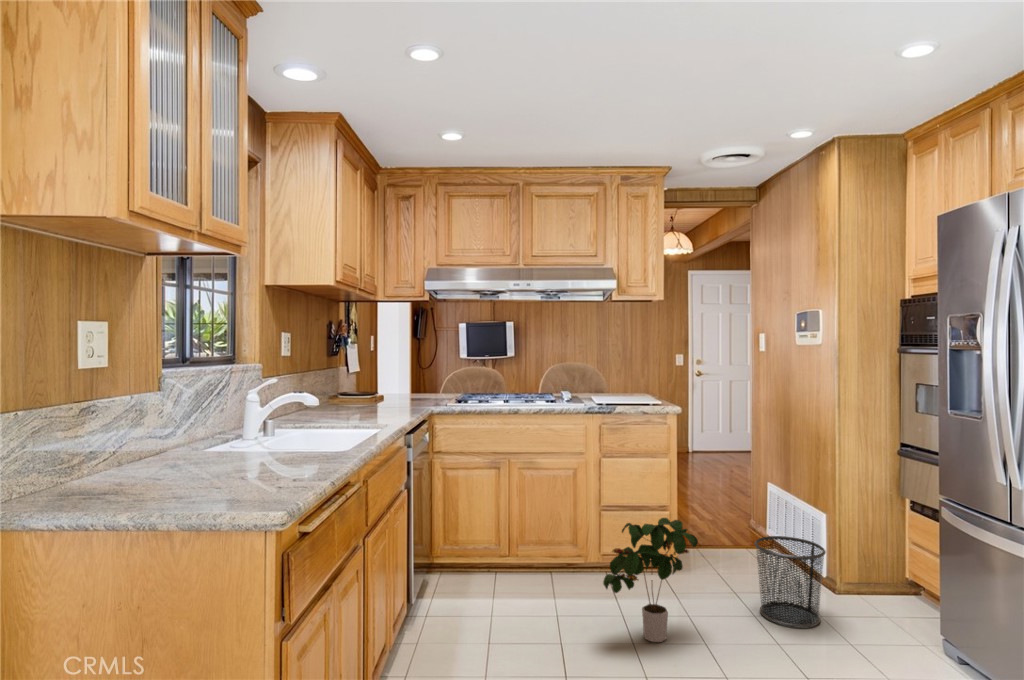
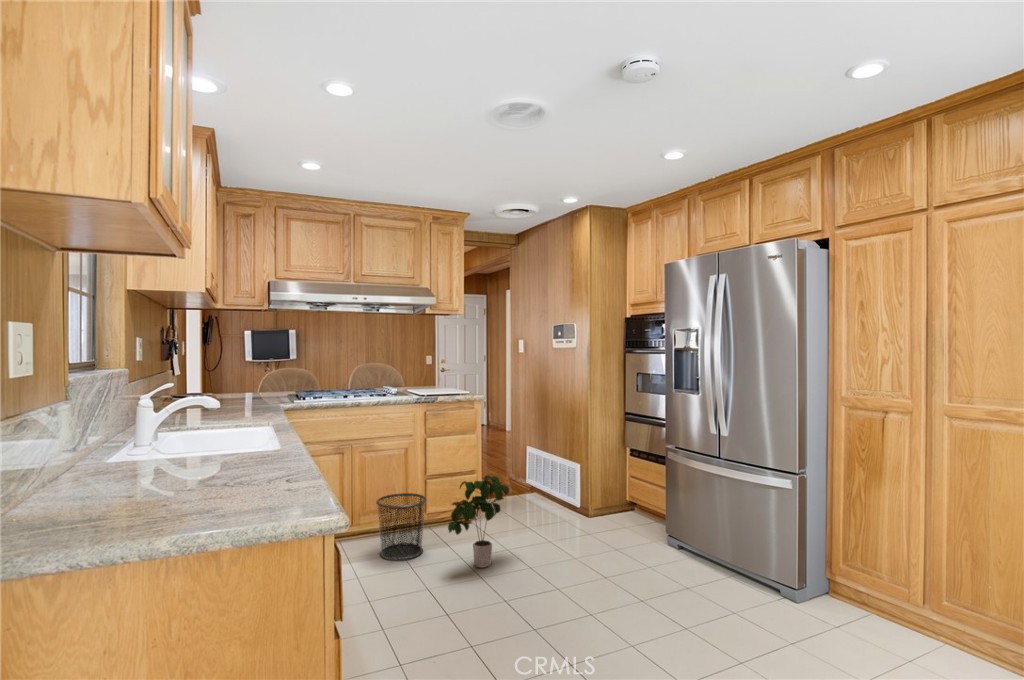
waste bin: present [754,536,826,628] -> present [376,493,426,560]

